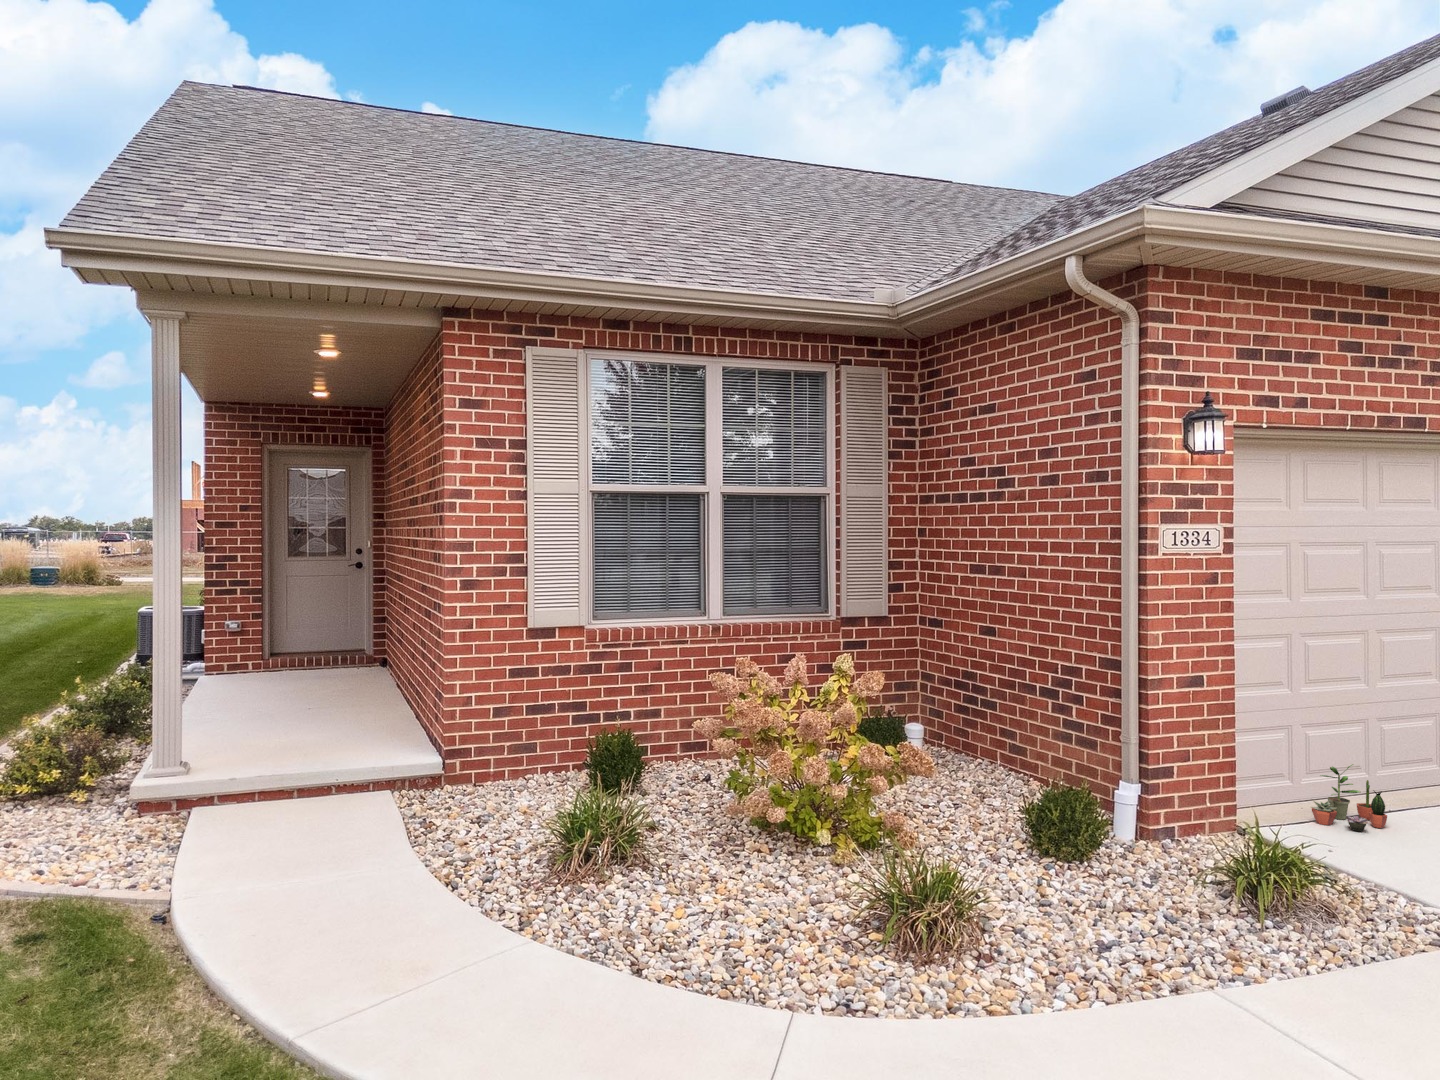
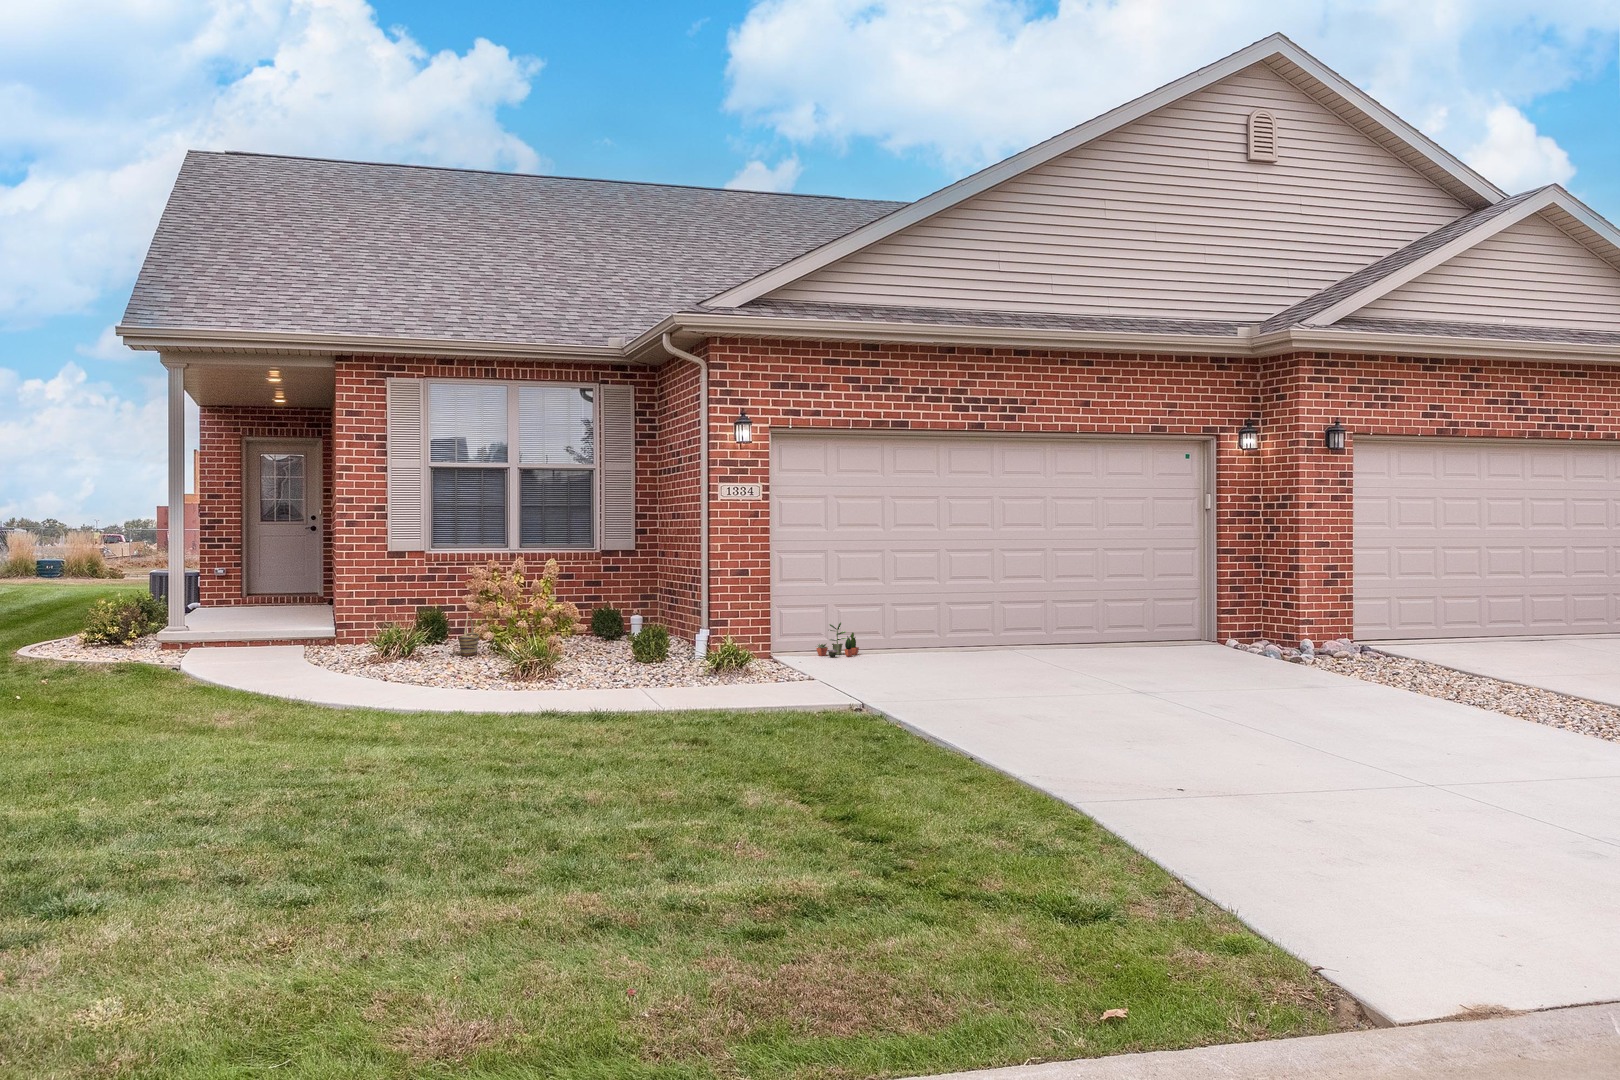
basket: none [695,762,728,839] -> present [459,616,479,656]

